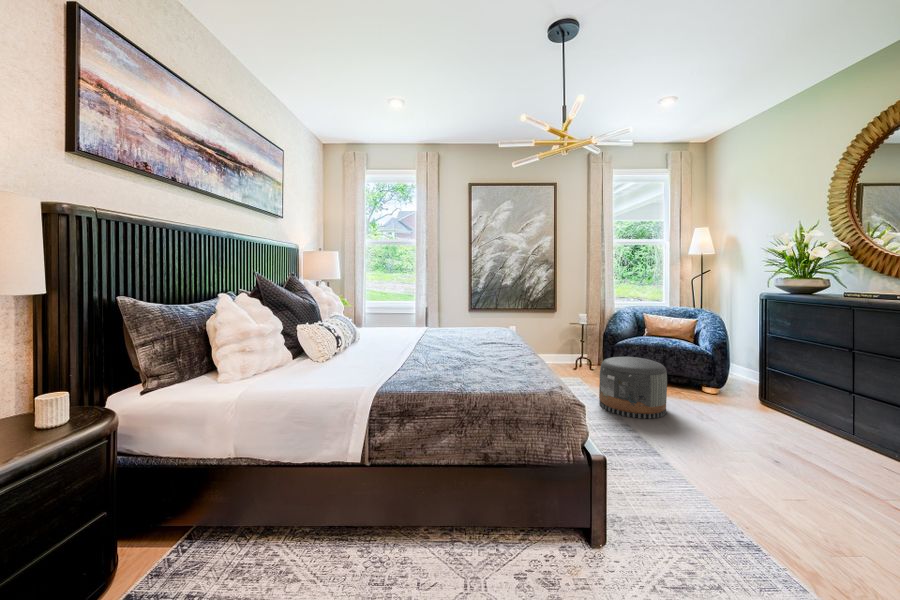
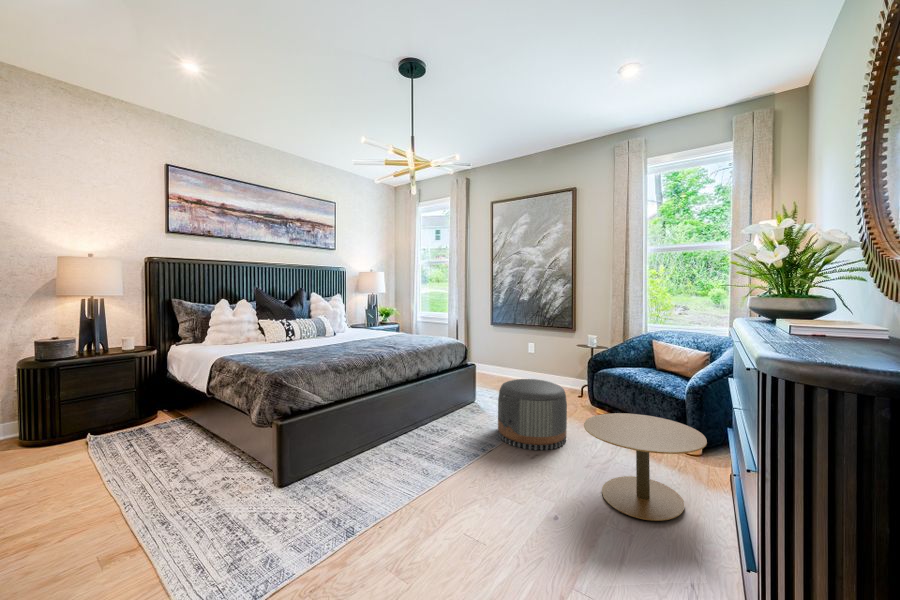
side table: none [722,369,831,440] -> present [584,413,707,521]

